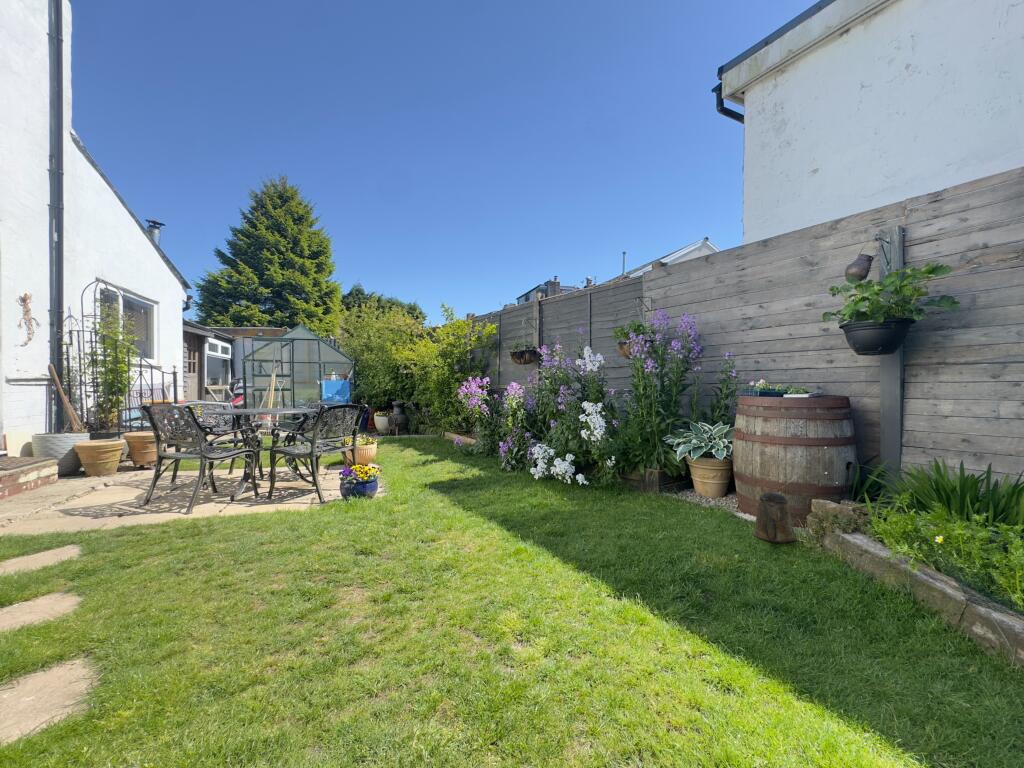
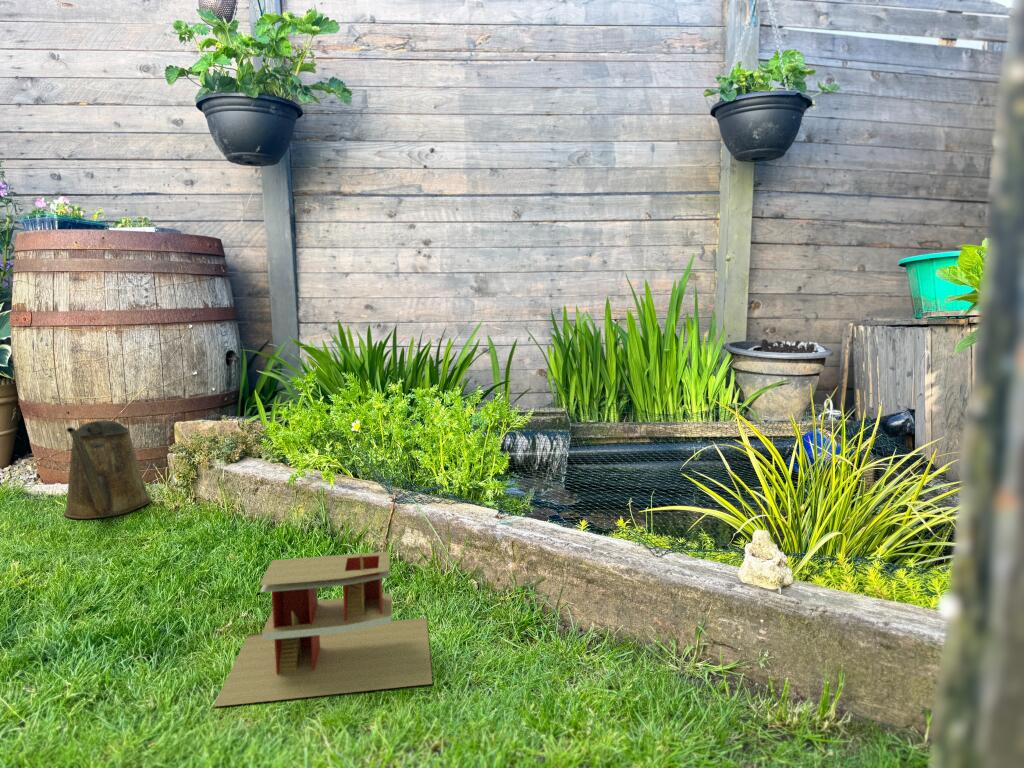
toy house: none [831,608,984,727] -> present [214,552,432,706]

